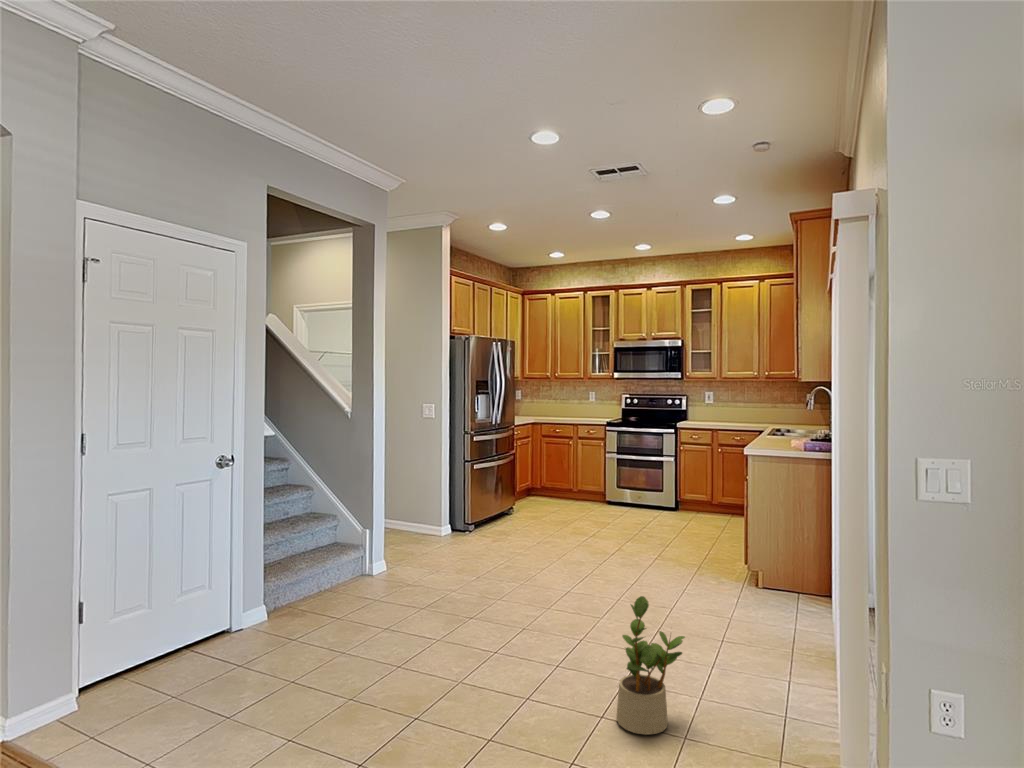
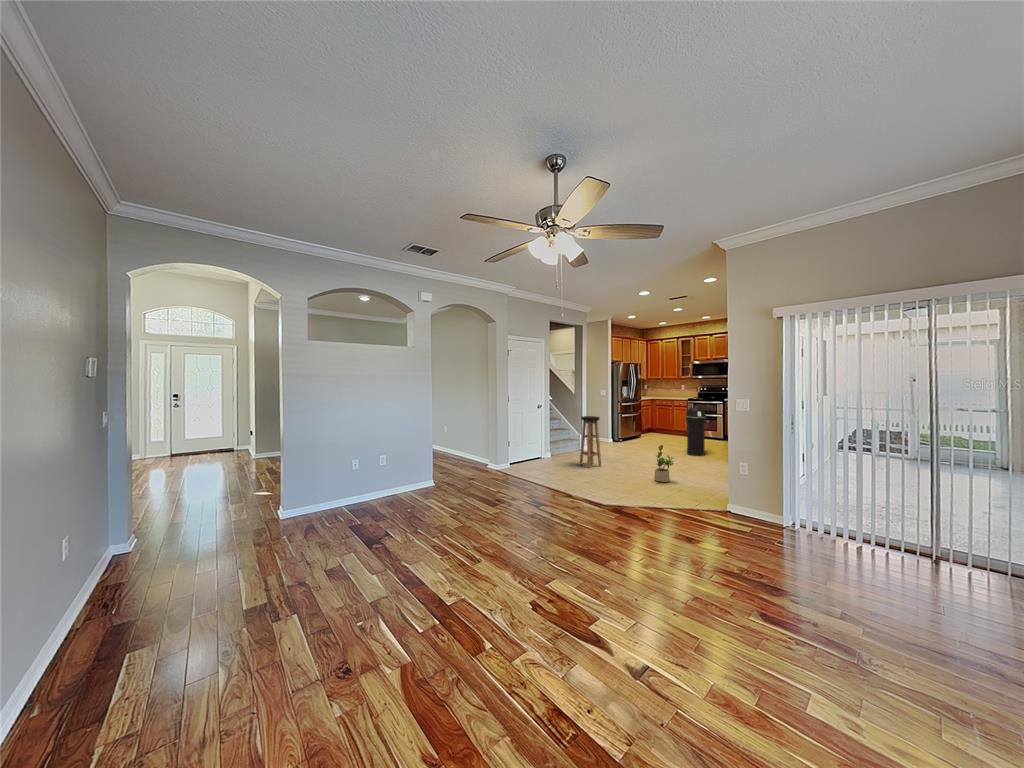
trash can: none [636,444,683,572] -> present [686,406,706,456]
bar stool: none [354,489,429,676] -> present [580,416,601,468]

